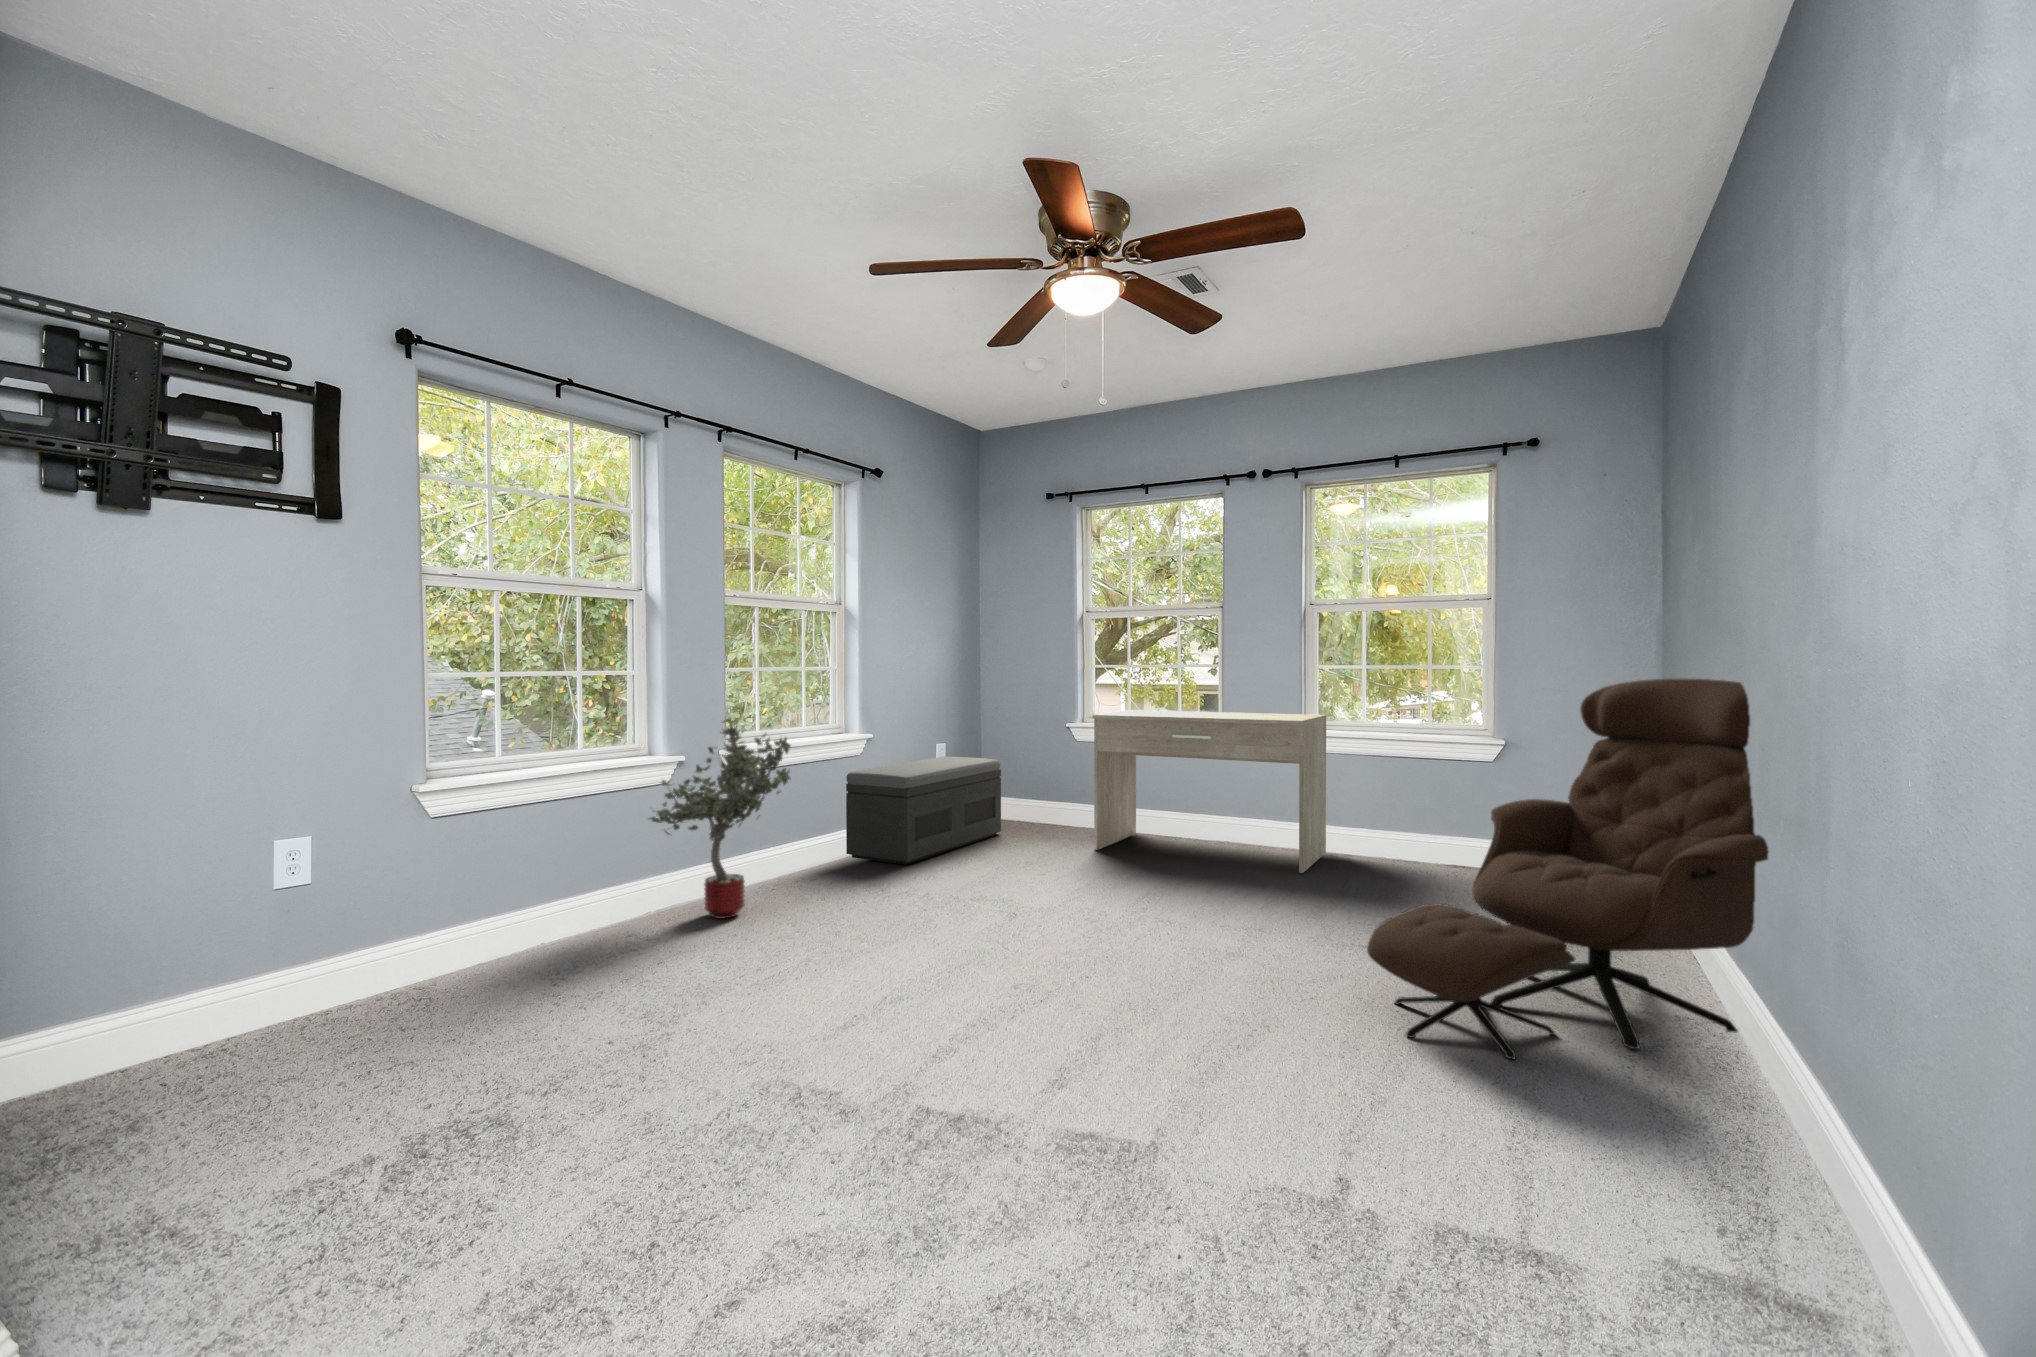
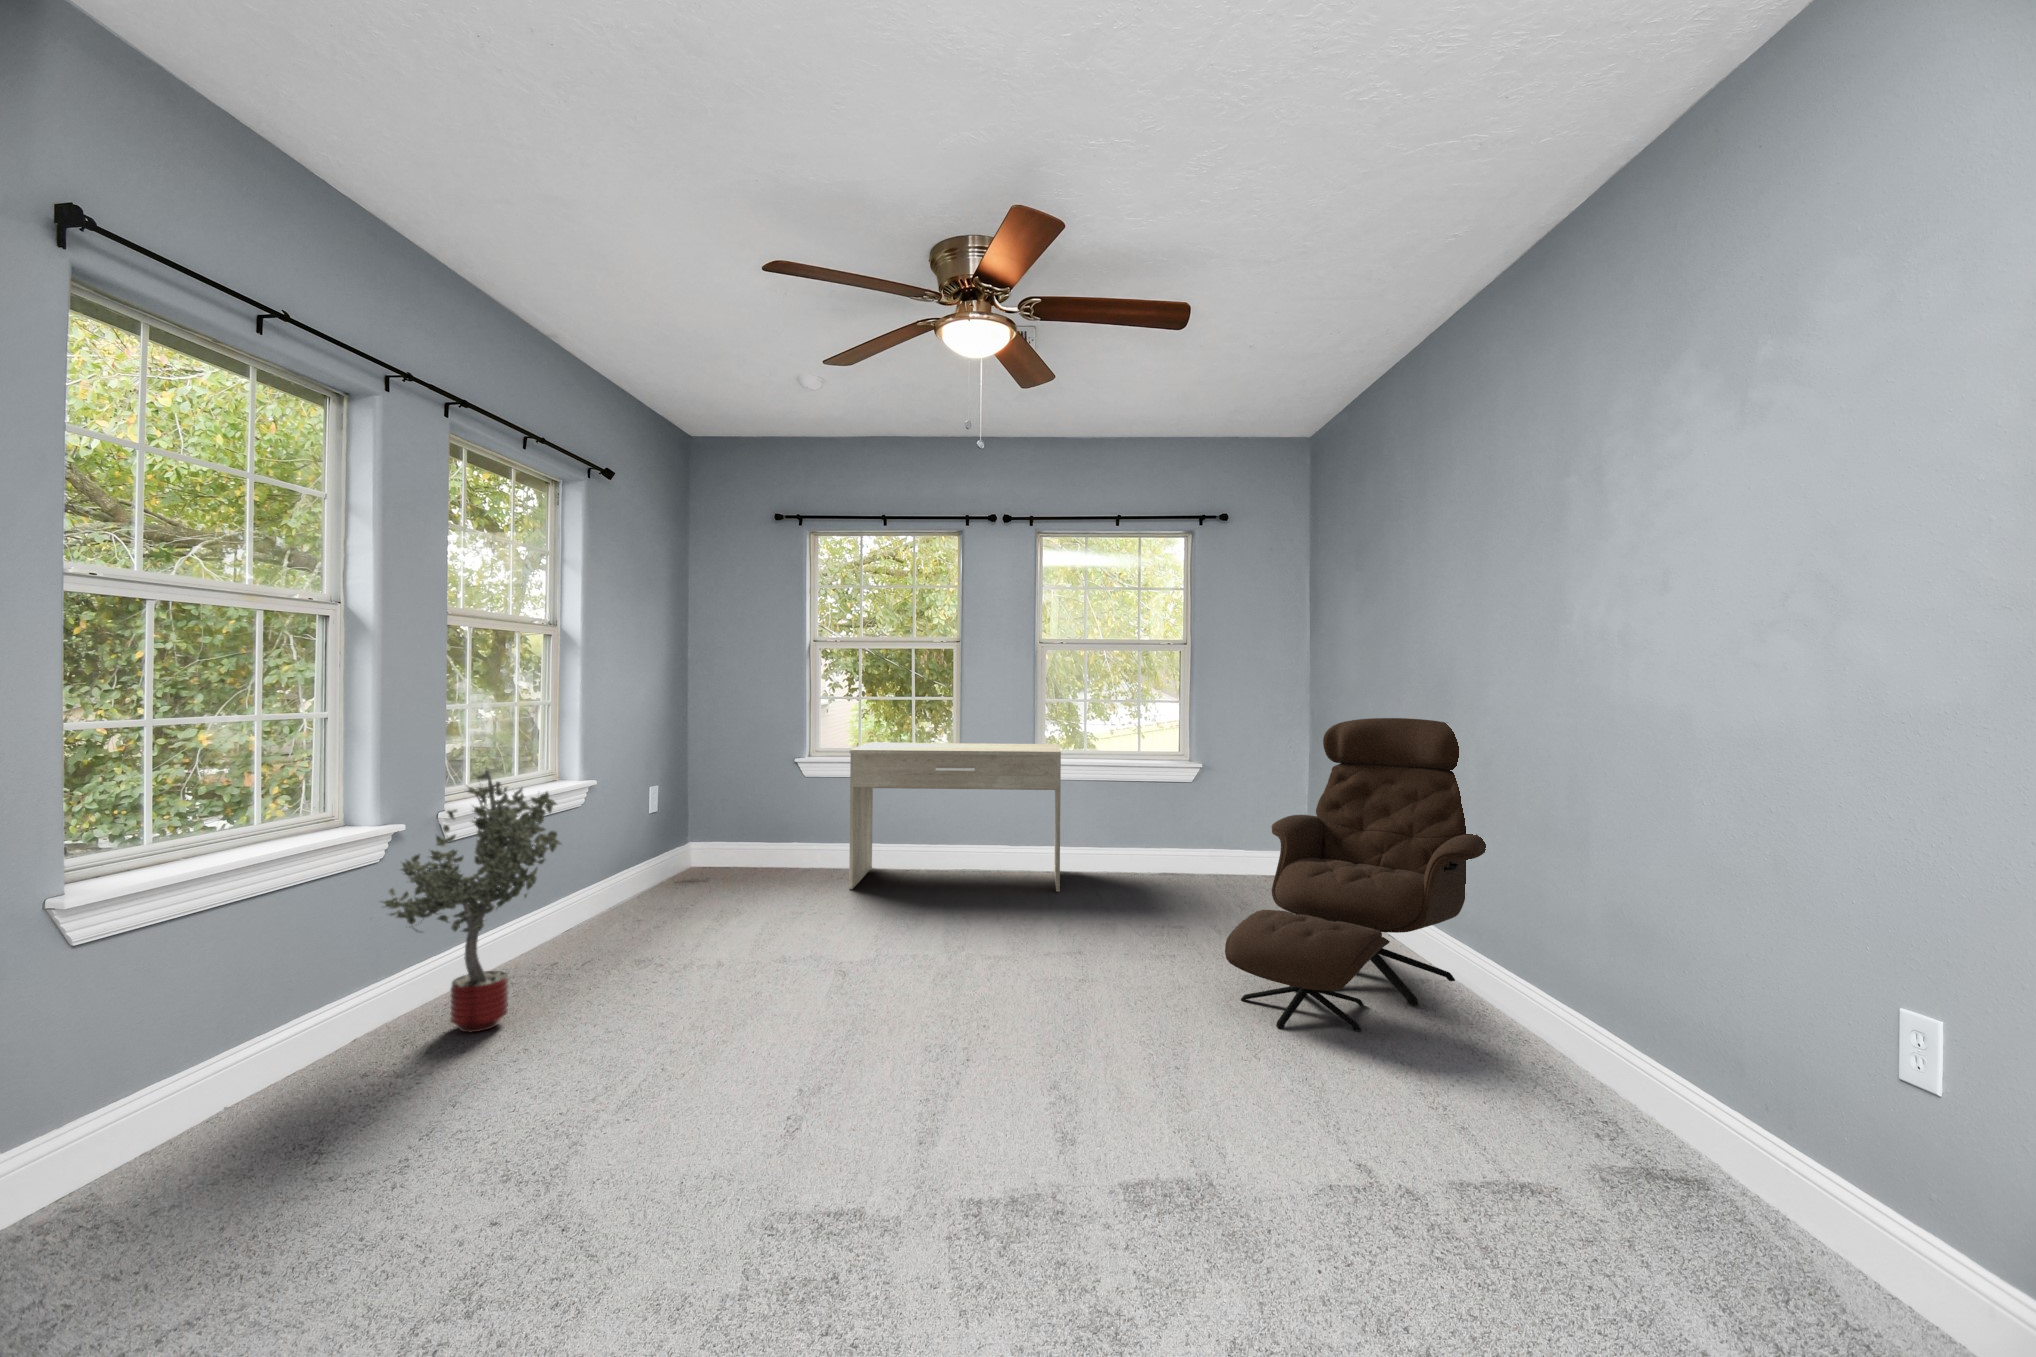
storage bench: present [846,756,1001,864] -> none [572,800,732,929]

